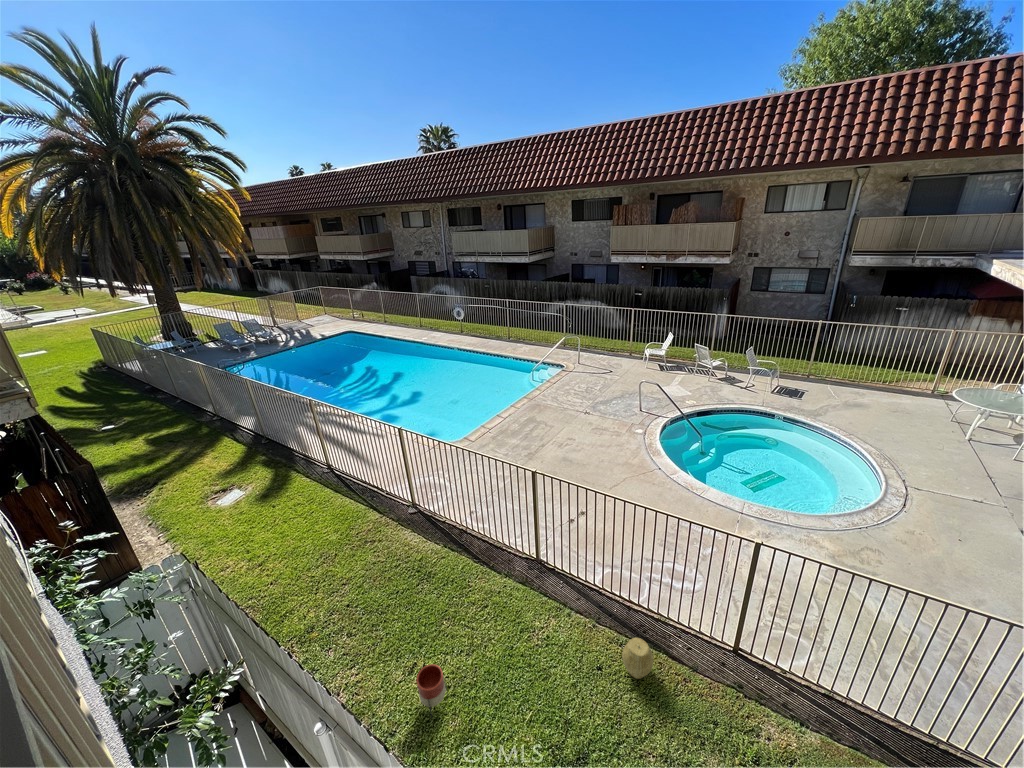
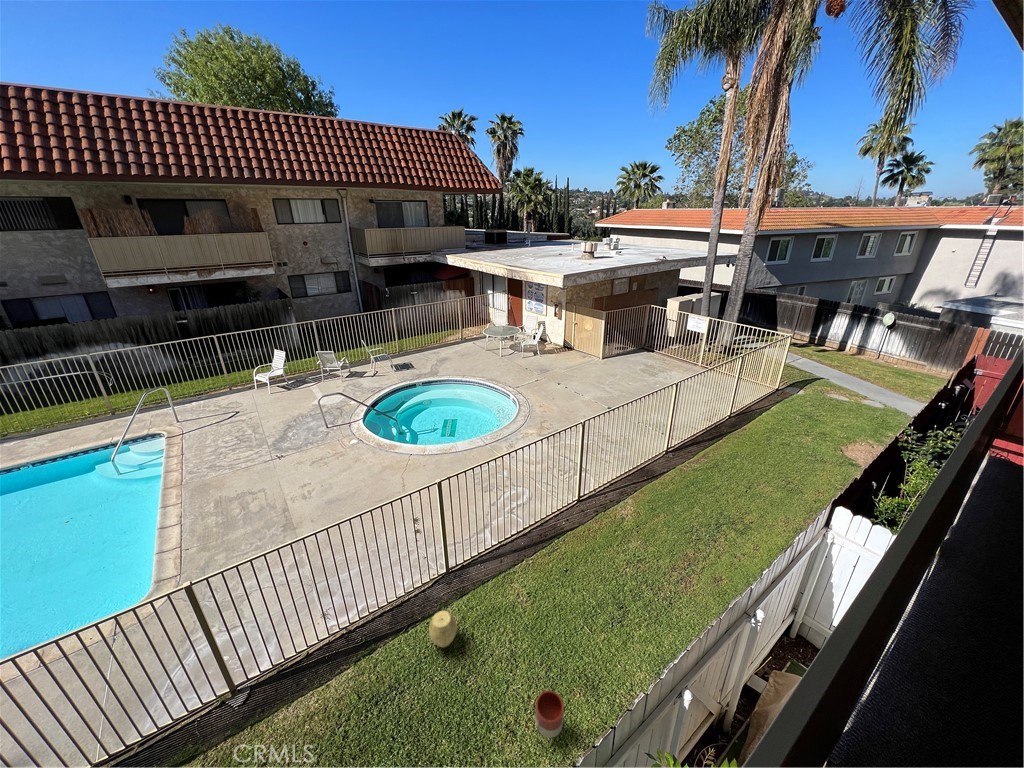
woven basket: present [622,638,654,679] -> present [429,611,457,647]

